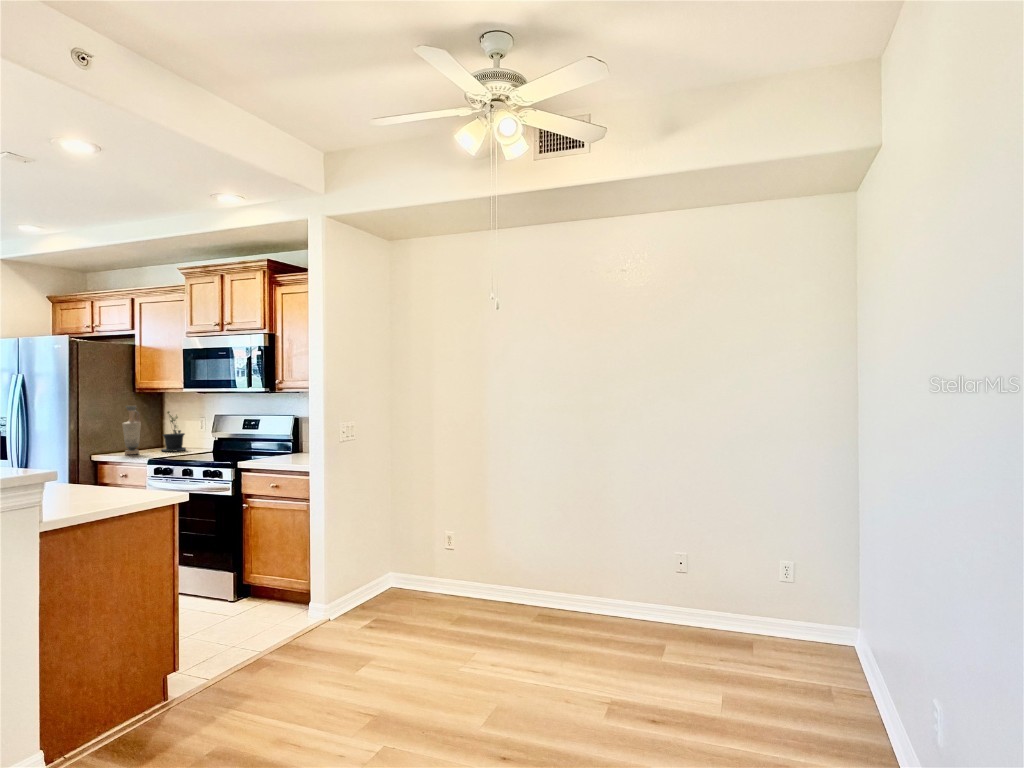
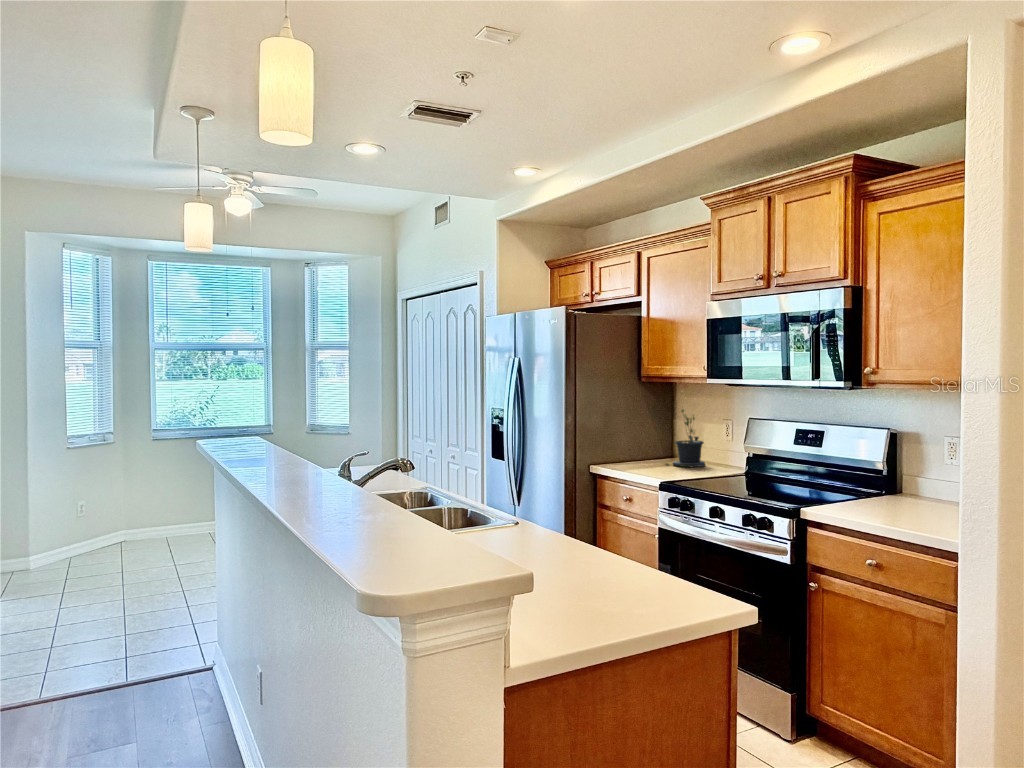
vase: present [122,406,141,455] -> none [626,401,649,468]

